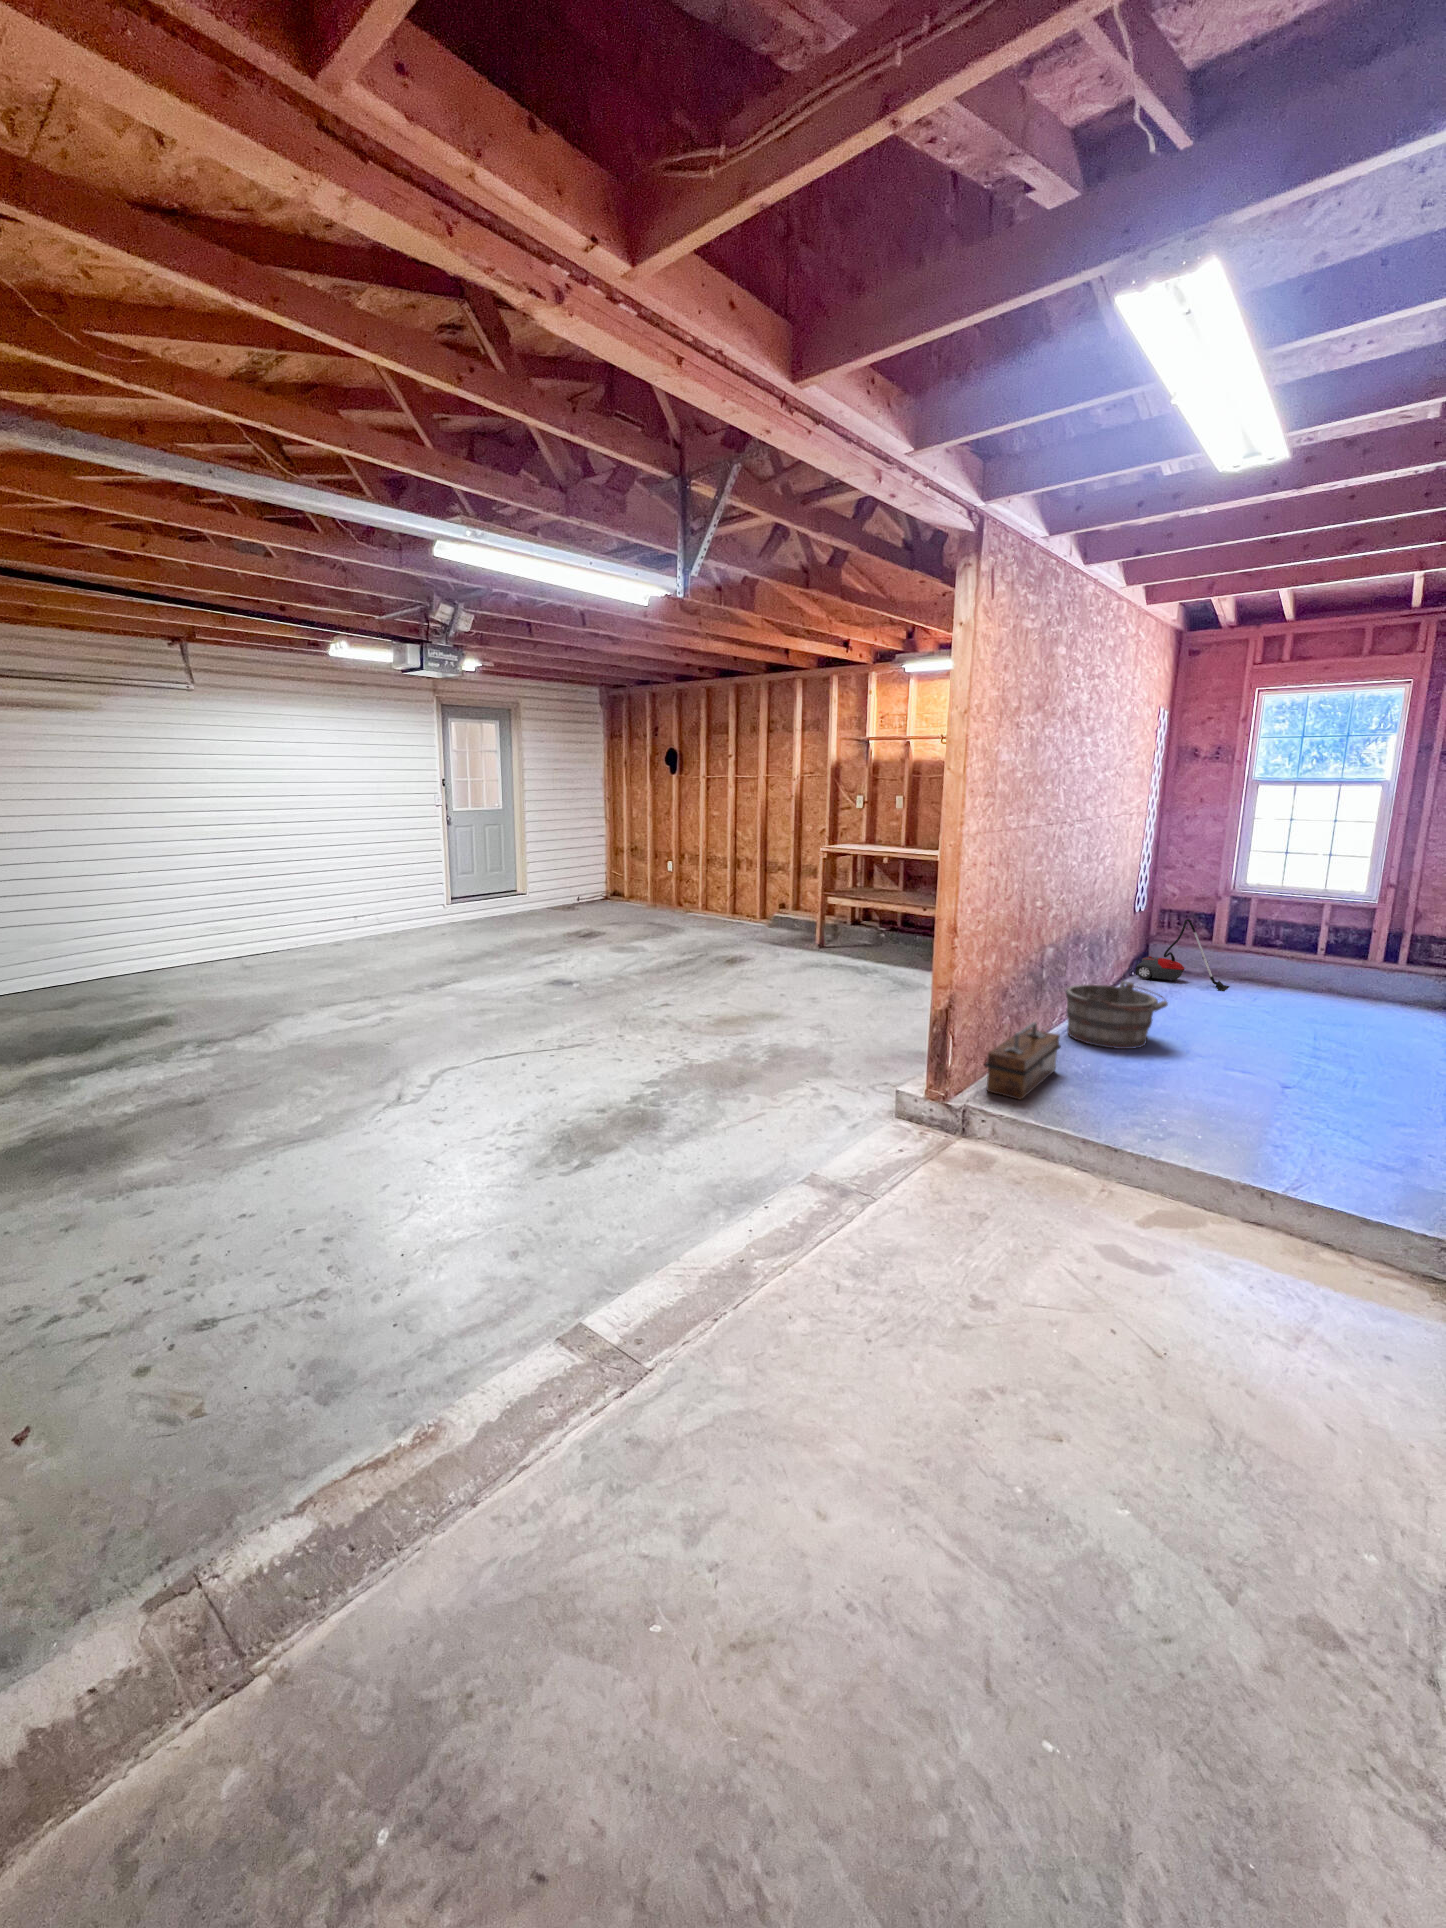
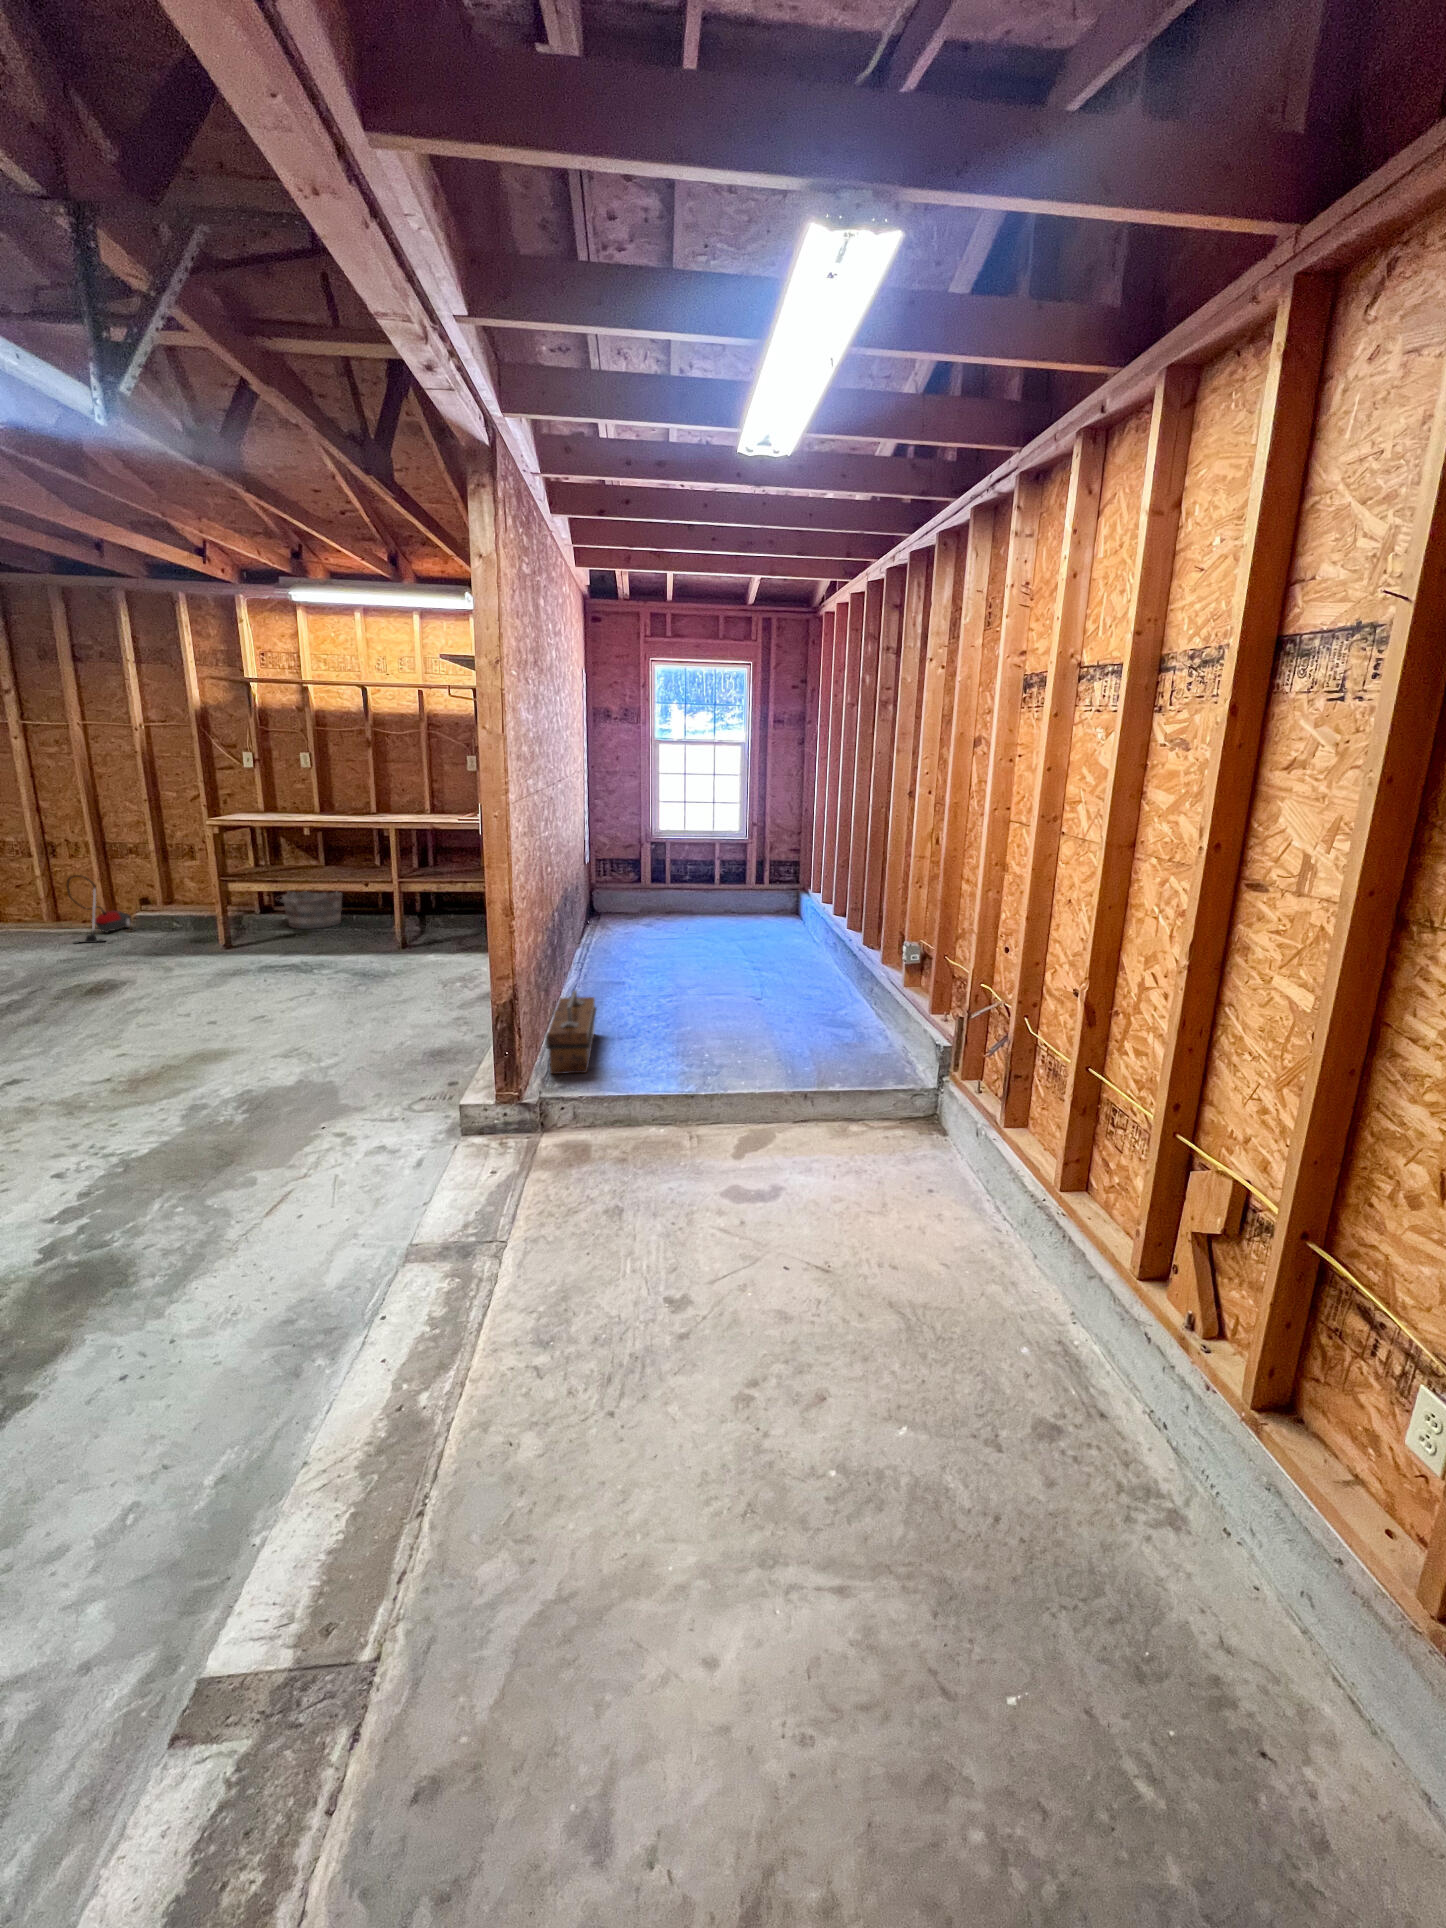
vacuum cleaner: present [1135,919,1229,991] -> present [67,875,131,943]
bucket: present [1065,981,1168,1049] -> present [280,890,343,929]

